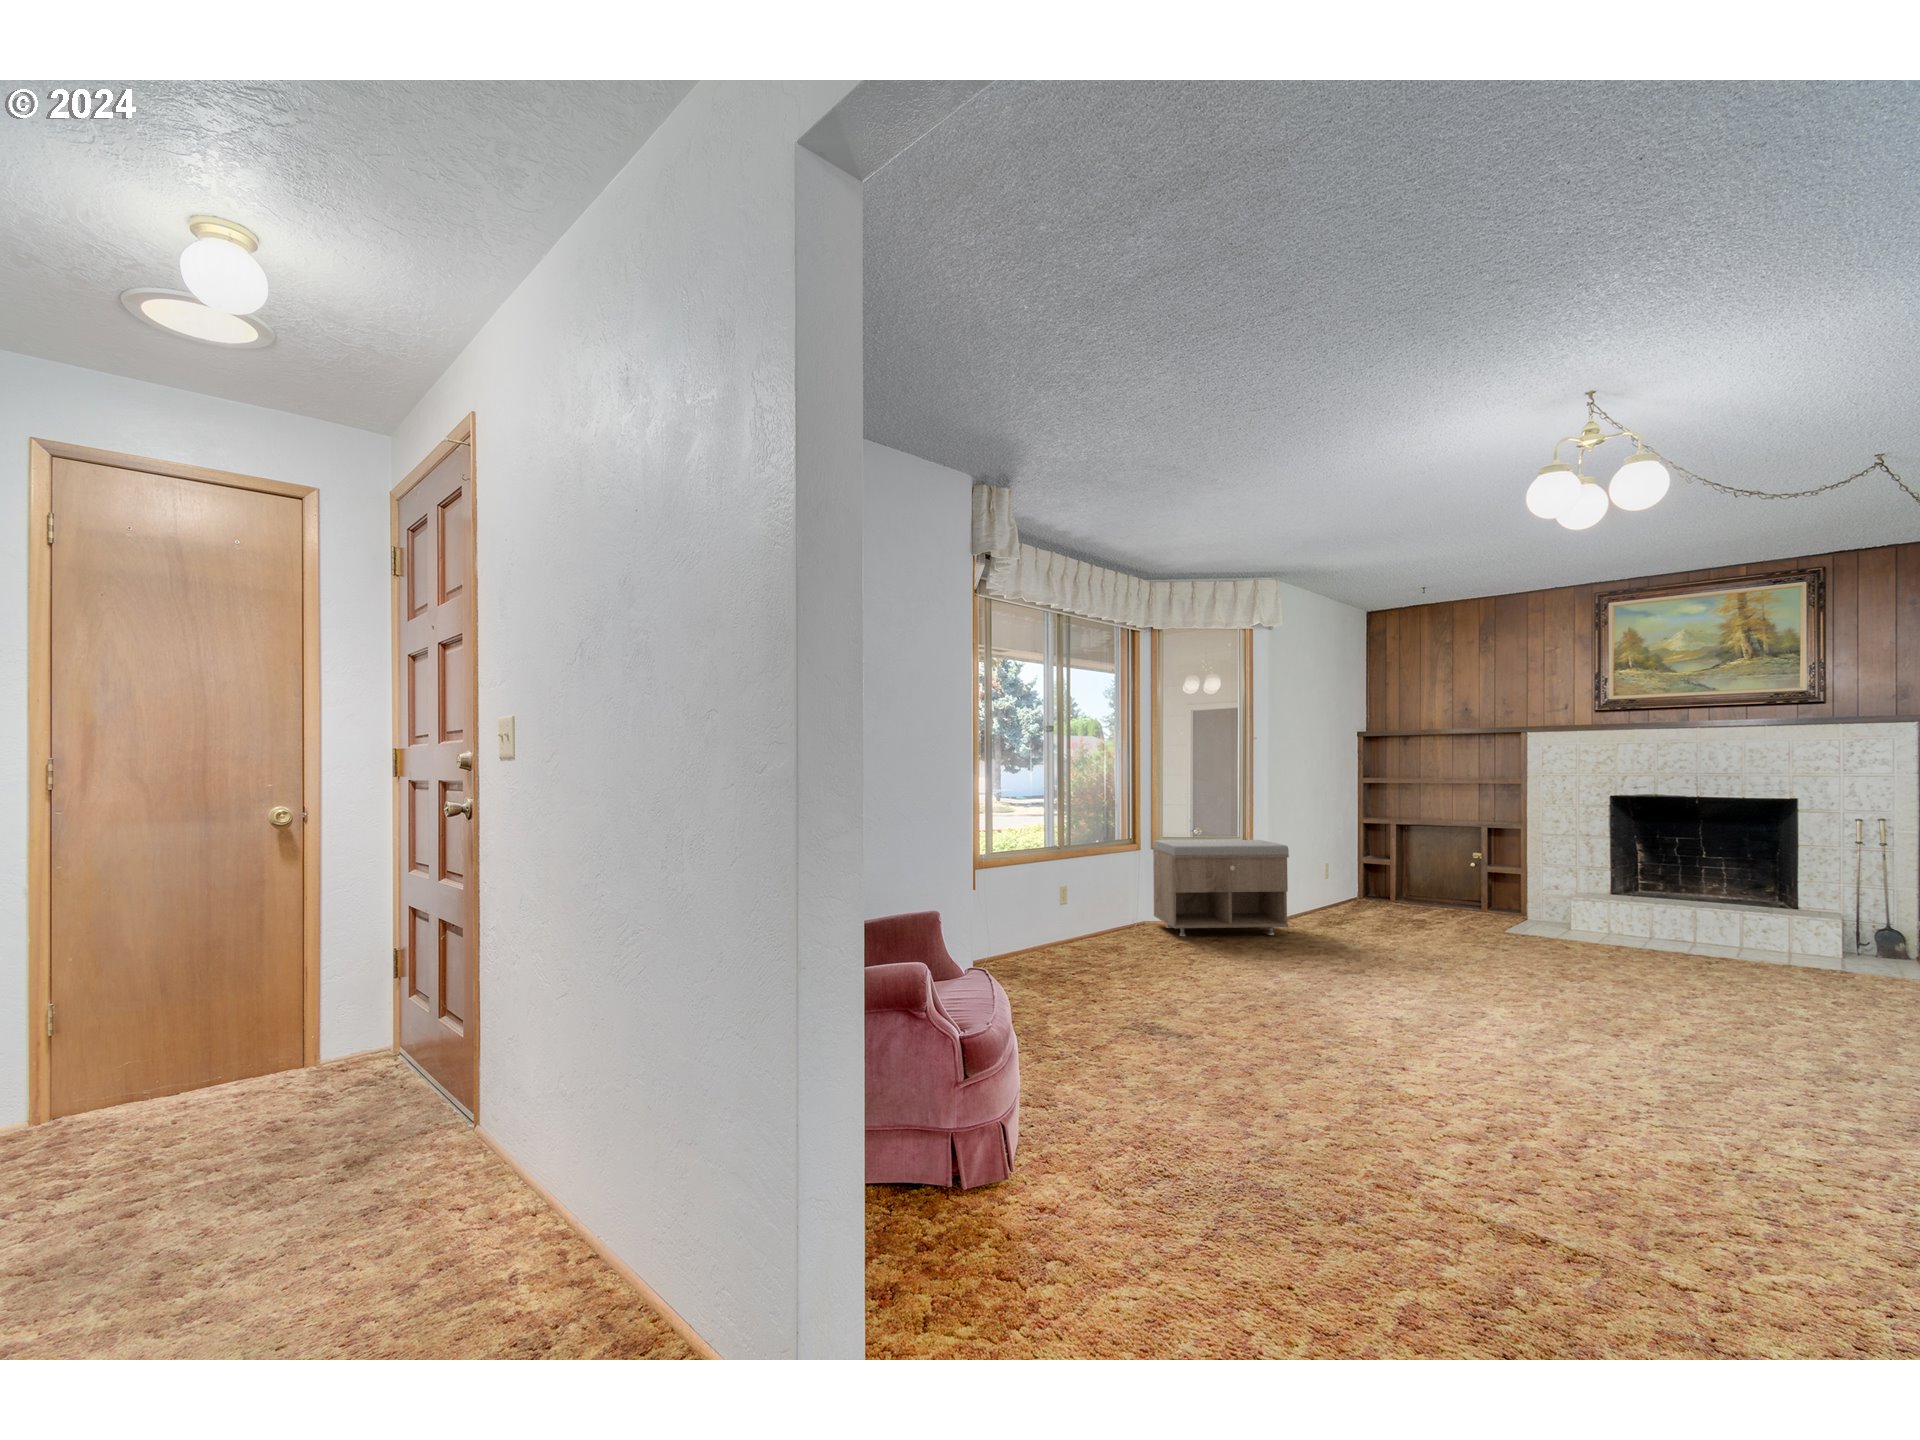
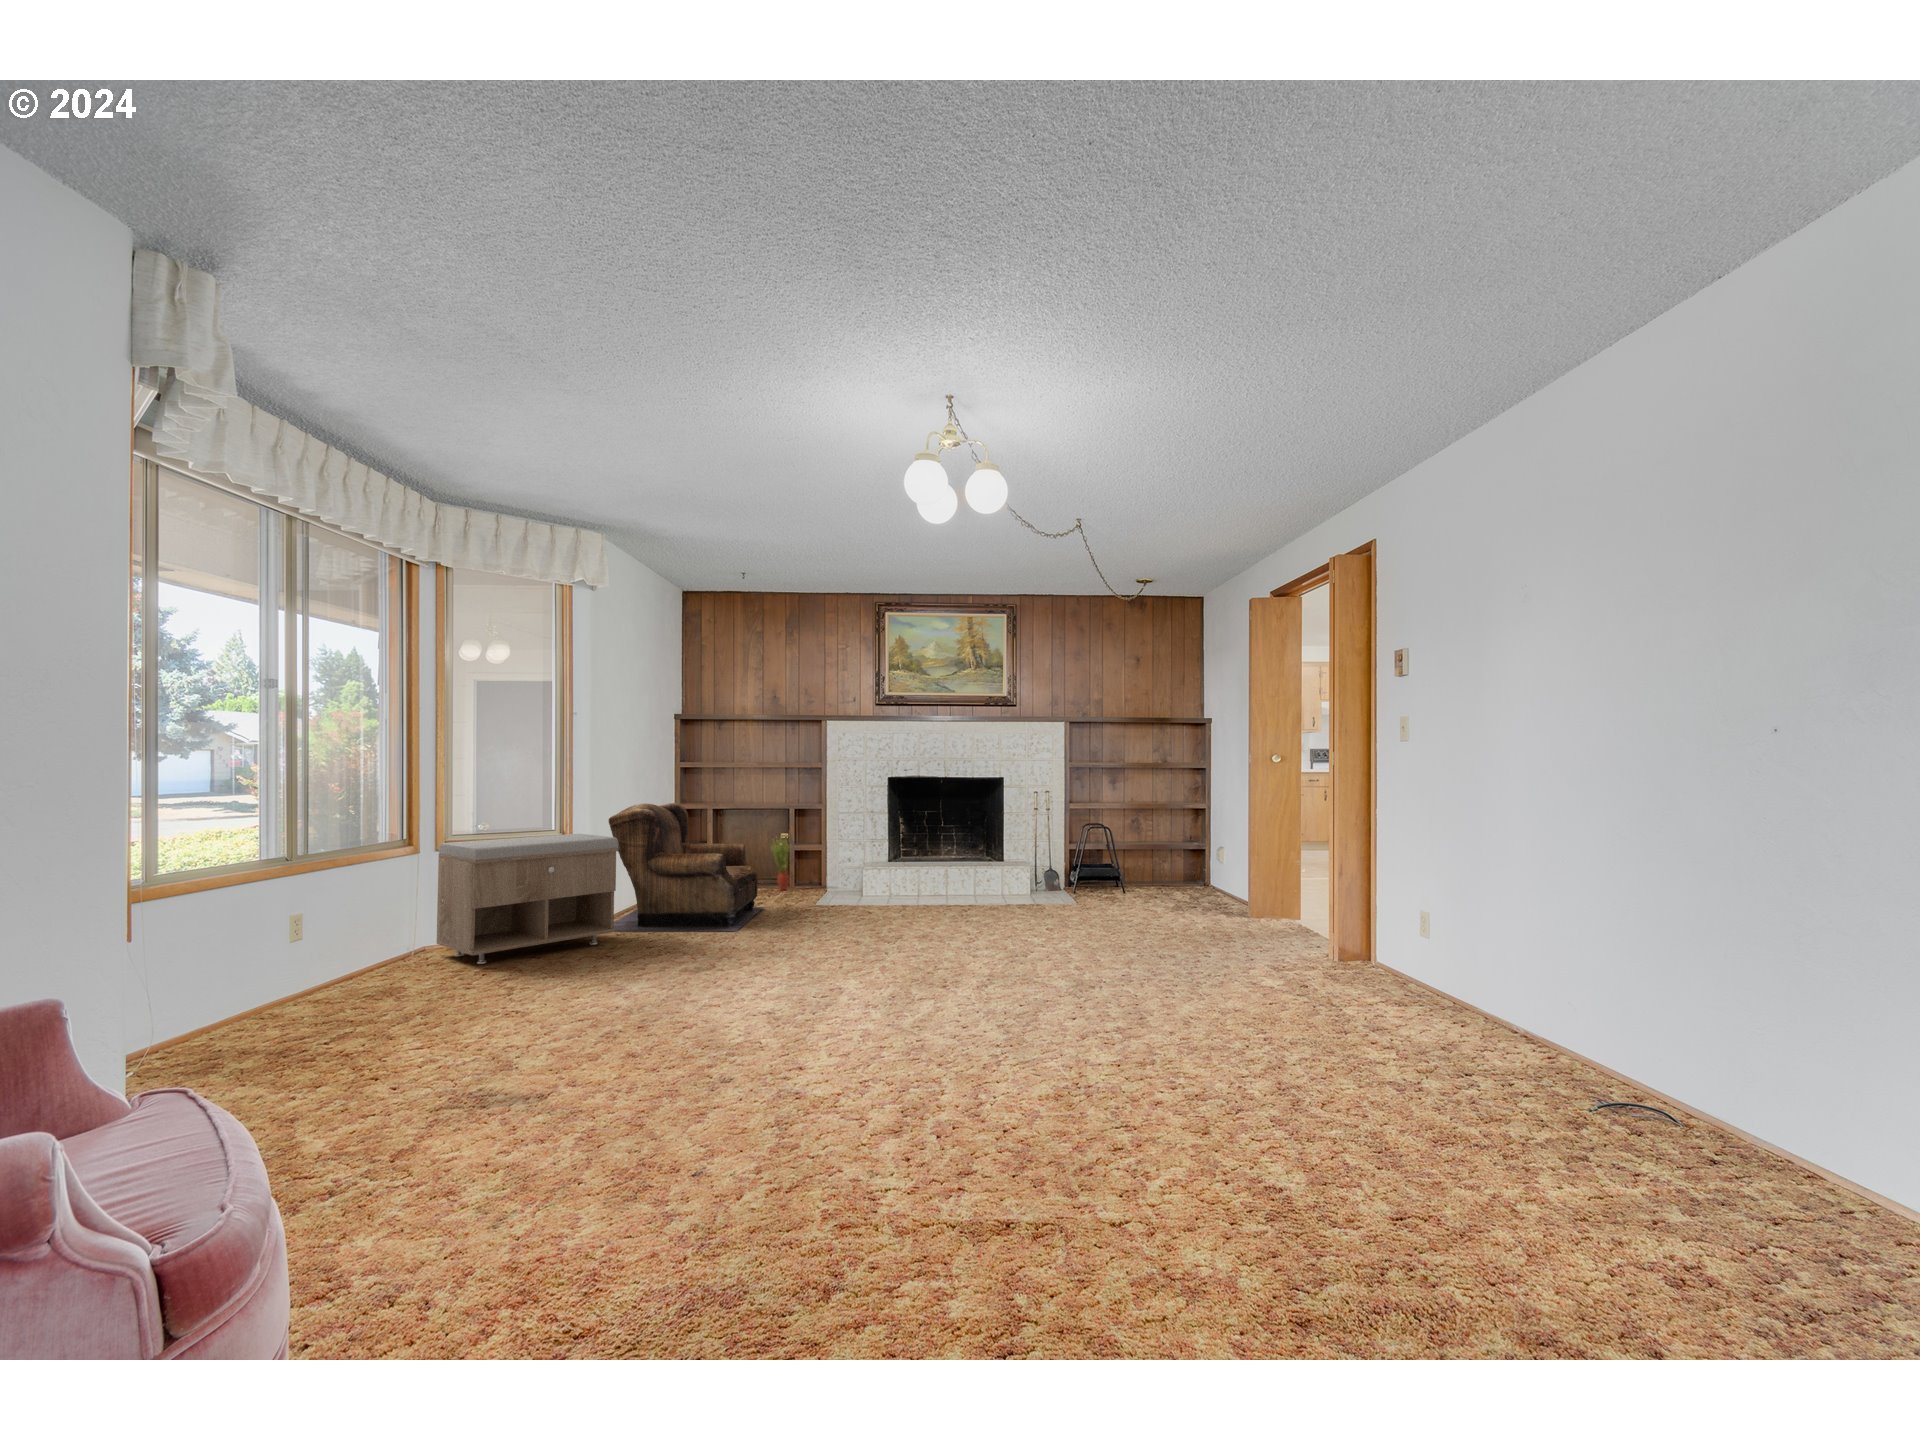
armchair: none [1275,817,1446,943] -> present [608,803,764,932]
potted plant: none [1459,855,1486,911] -> present [771,840,790,890]

